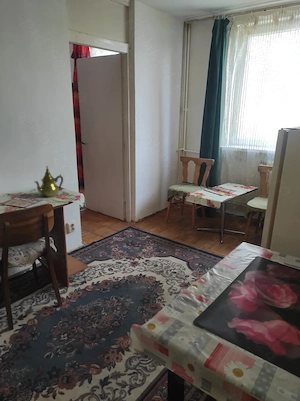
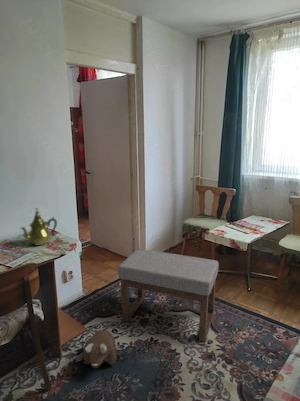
ottoman: none [114,206,196,276] -> present [118,249,219,342]
plush toy: none [87,265,113,291] -> present [83,329,116,368]

